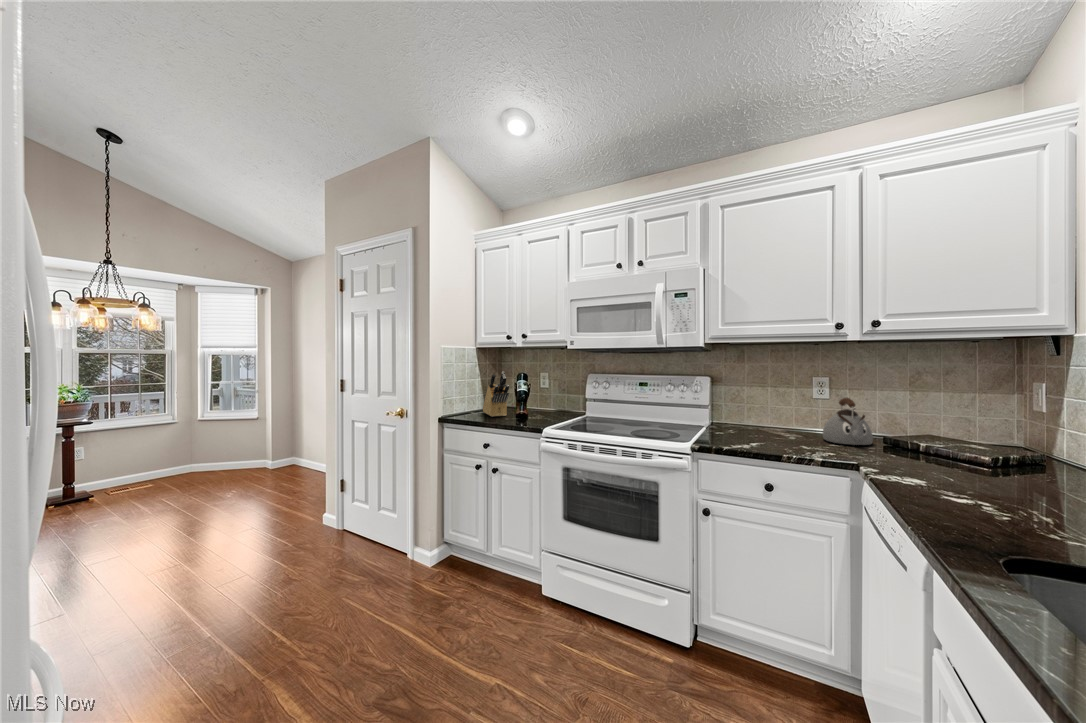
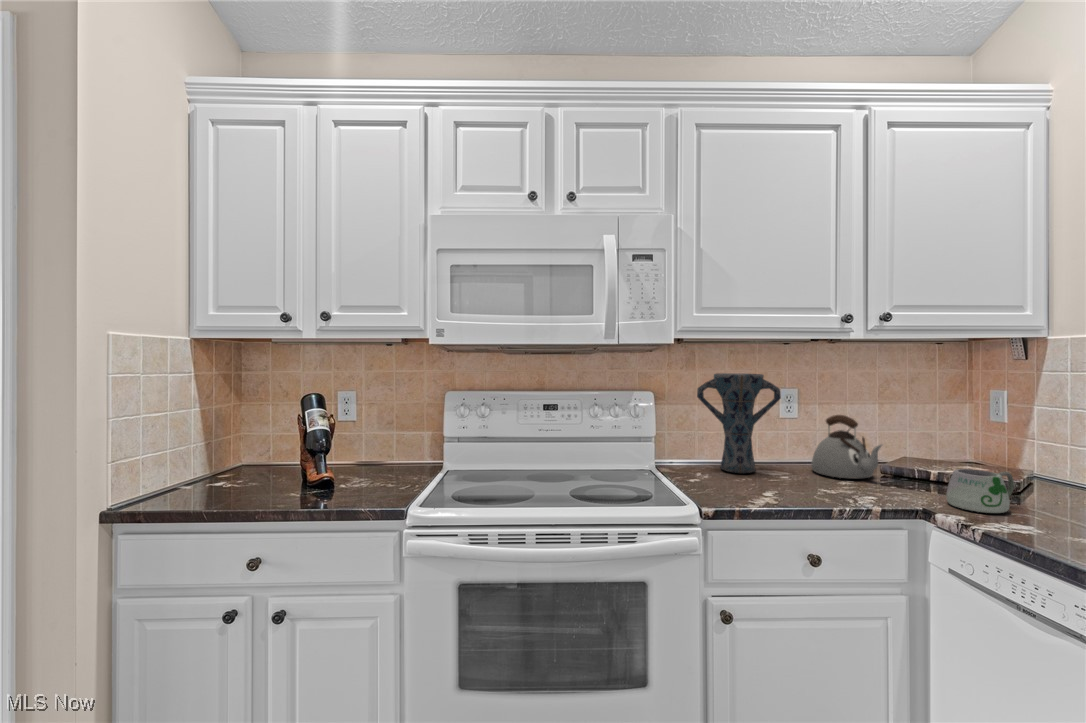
vase: none [736,366,795,435] -> present [697,373,781,473]
knife block: present [483,372,509,417] -> none [211,391,294,491]
mug: none [887,438,950,474] -> present [946,469,1028,516]

